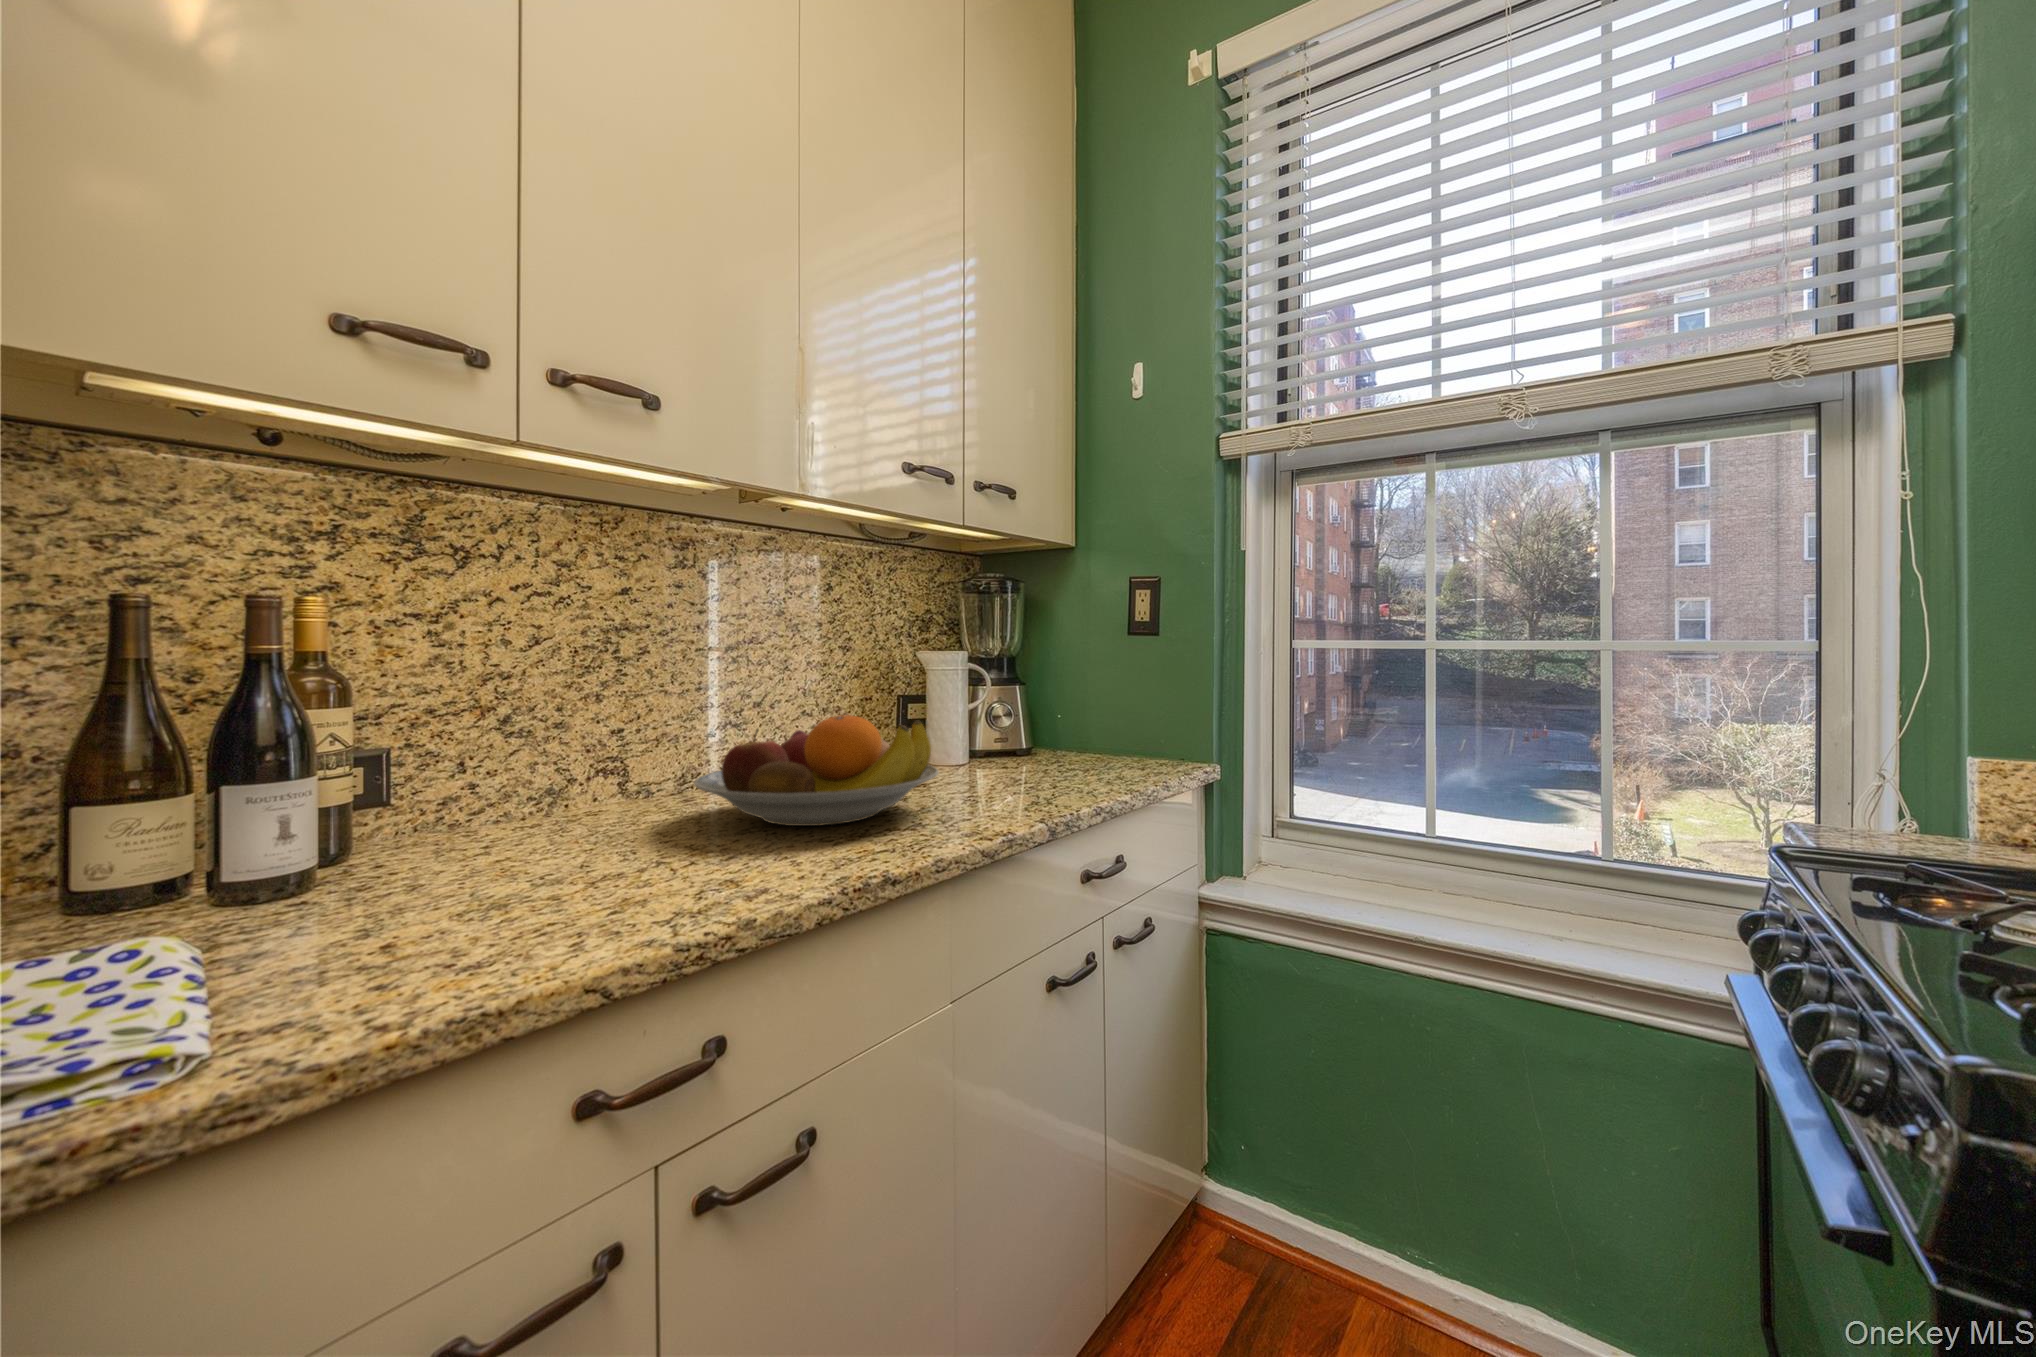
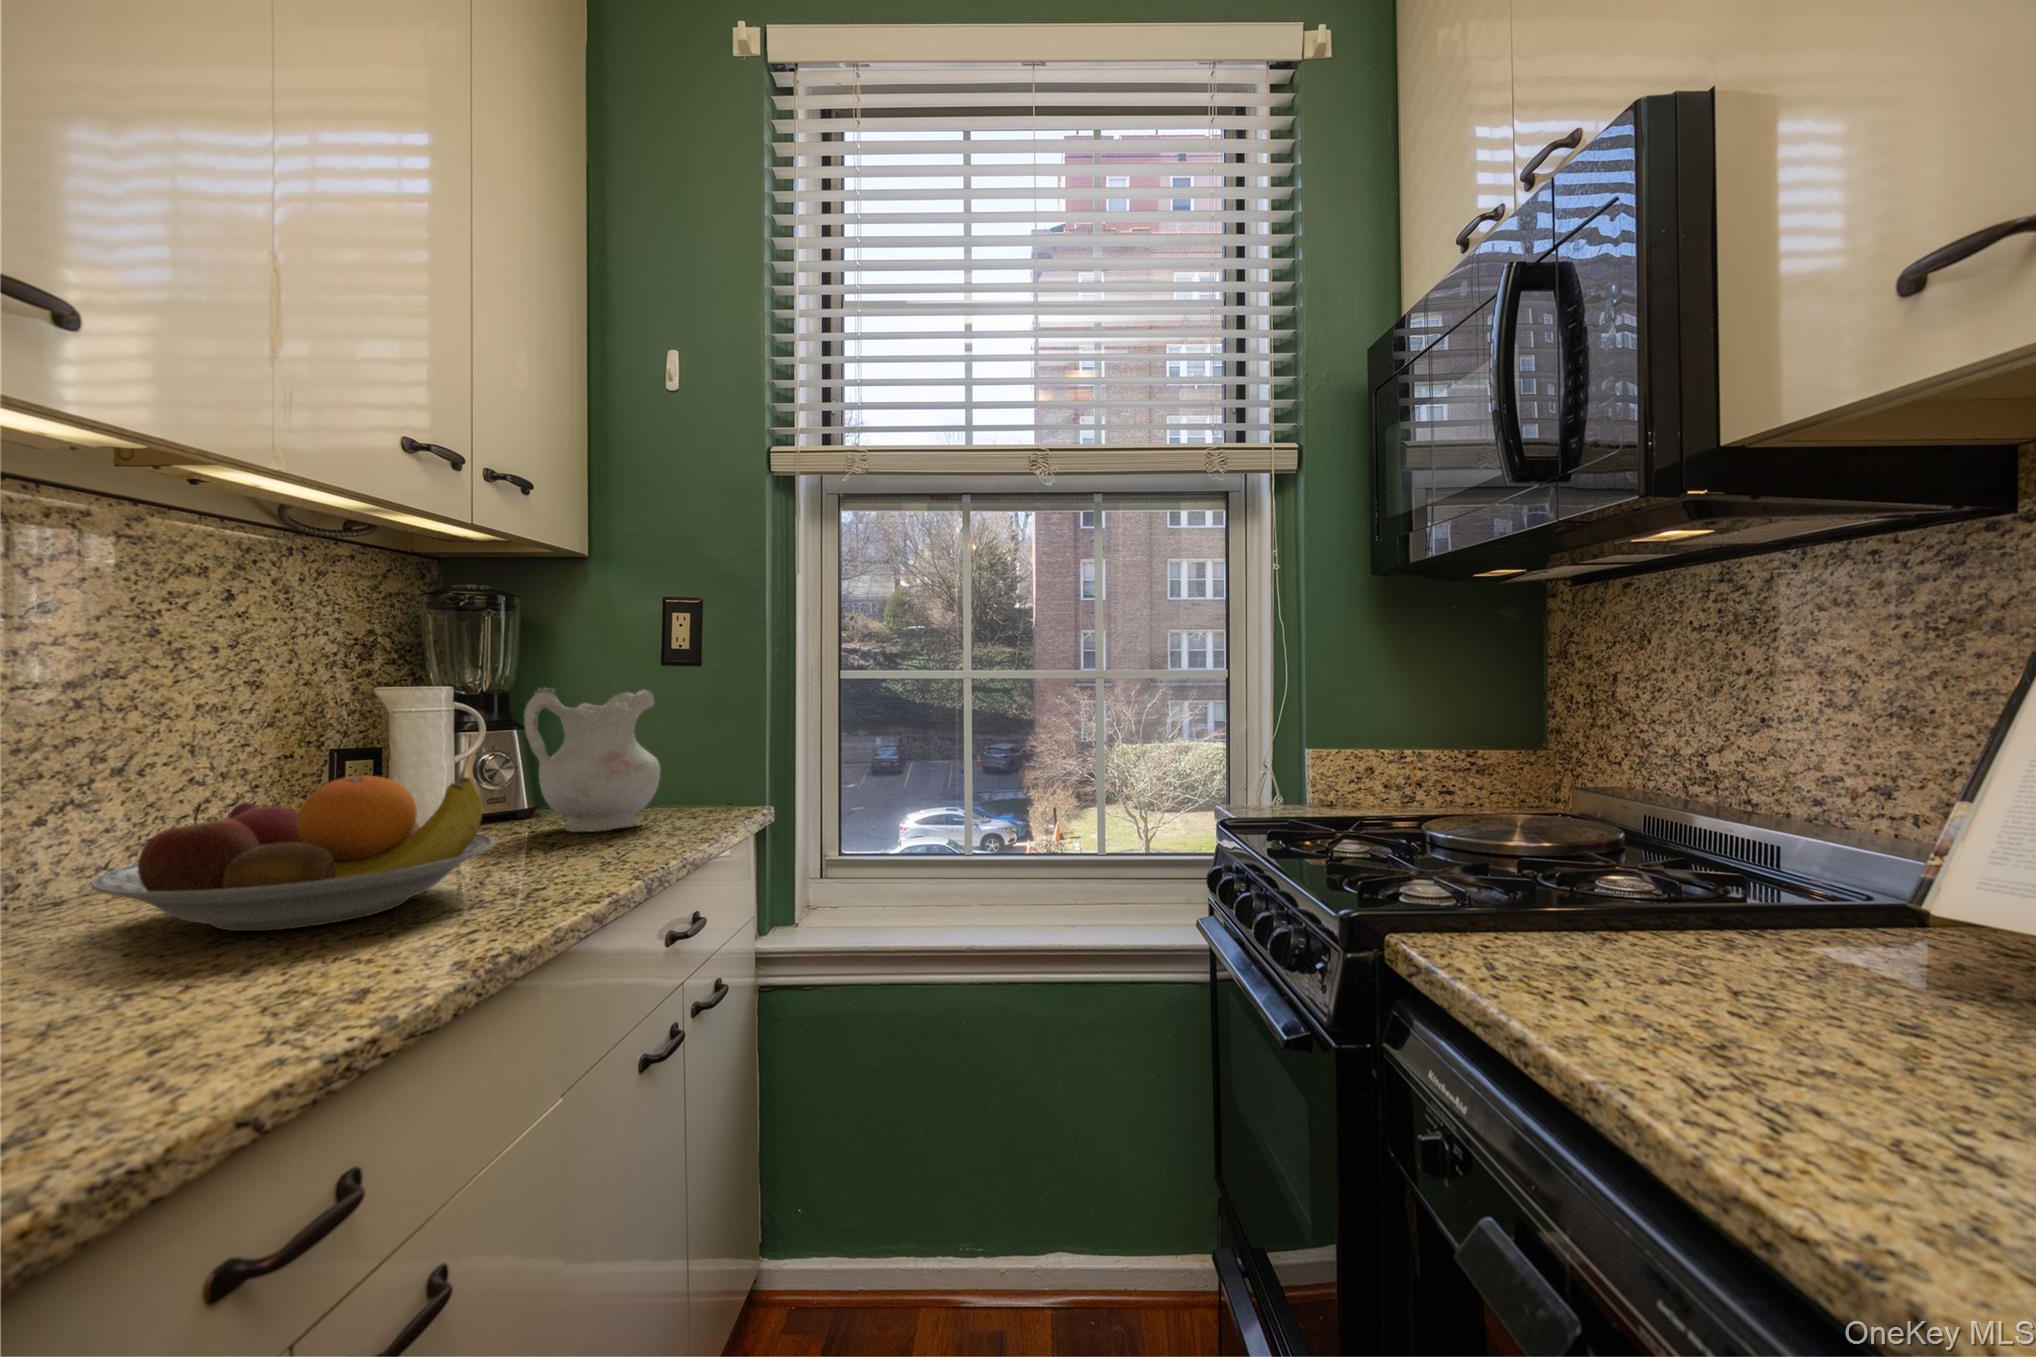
ceramic pitcher: none [1005,651,1111,774] -> present [524,688,660,832]

